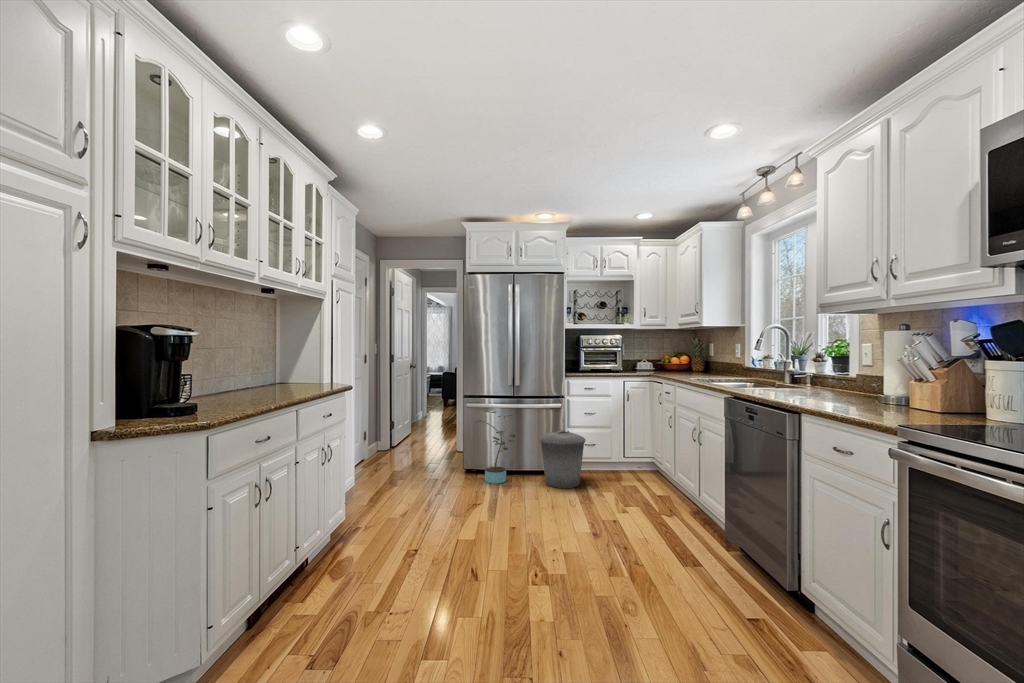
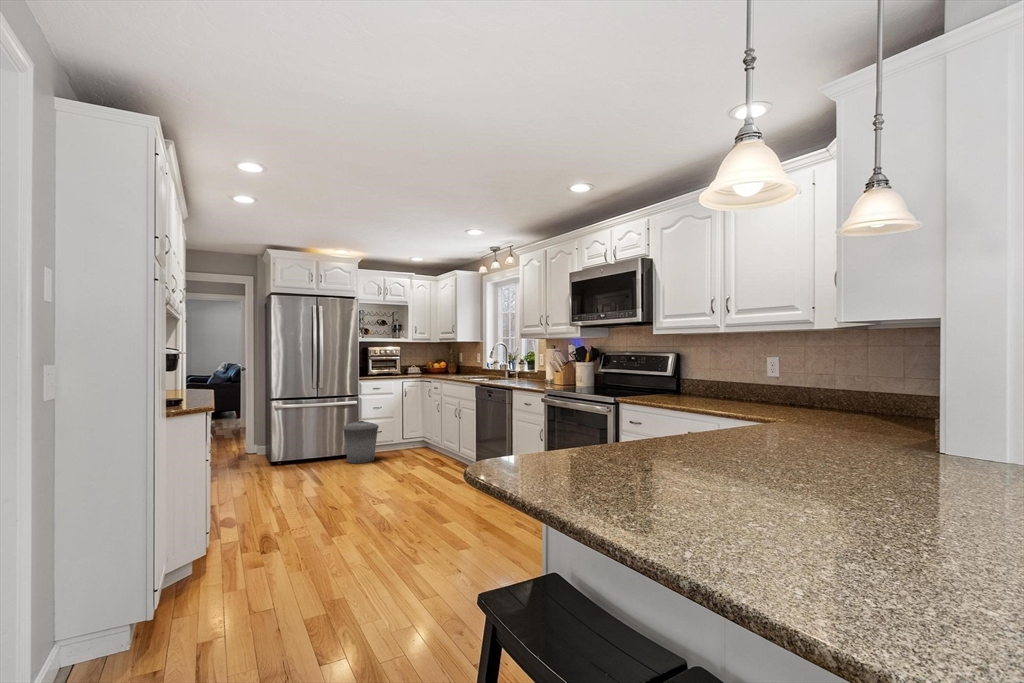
potted plant: present [476,411,515,484] -> none [288,410,324,468]

